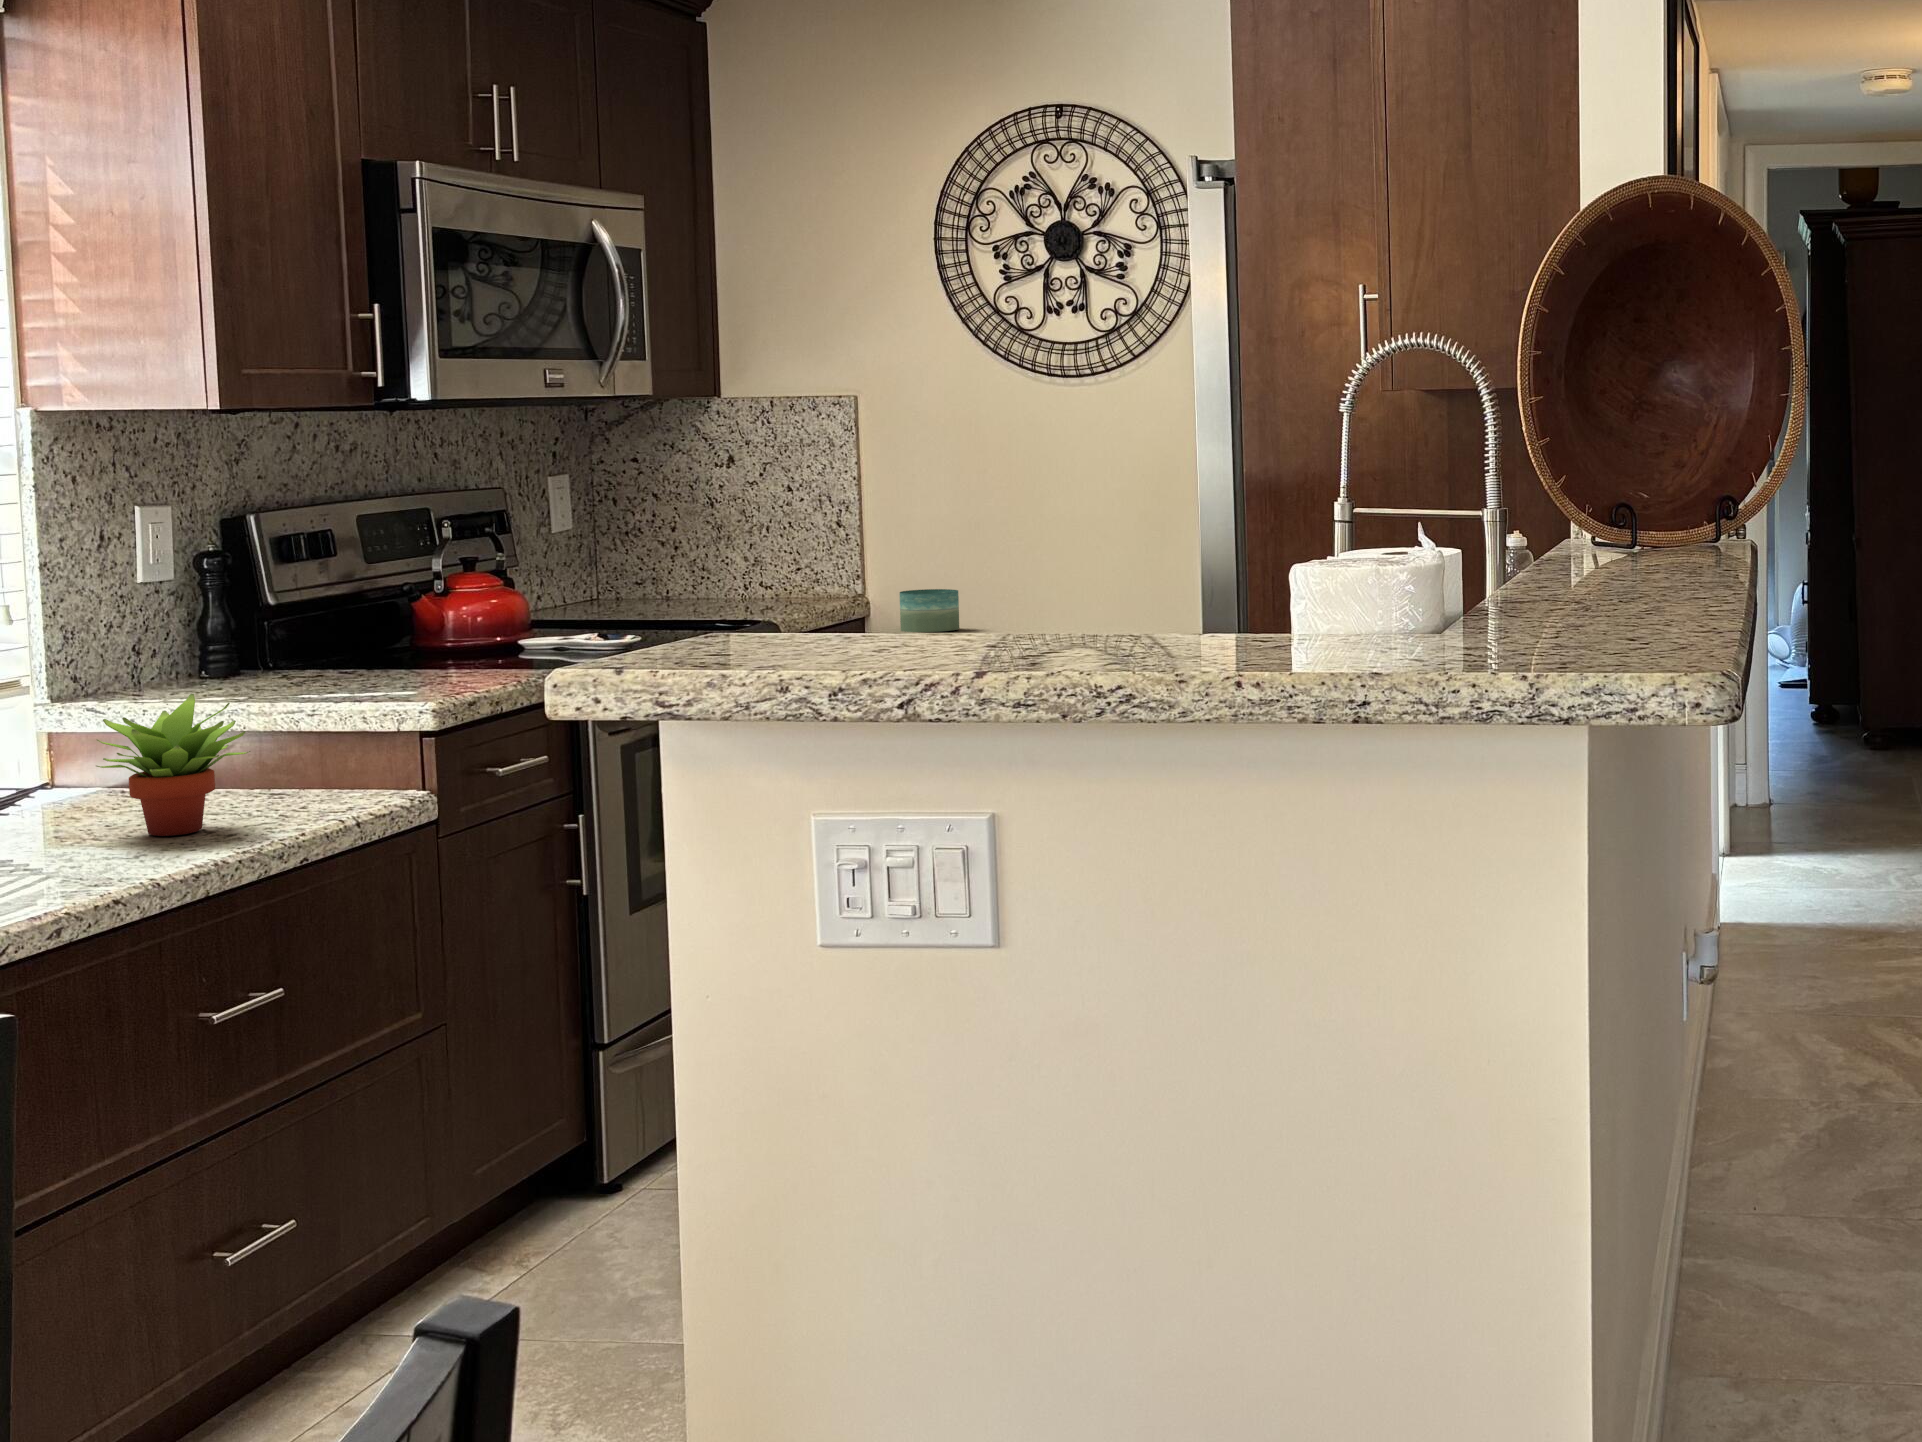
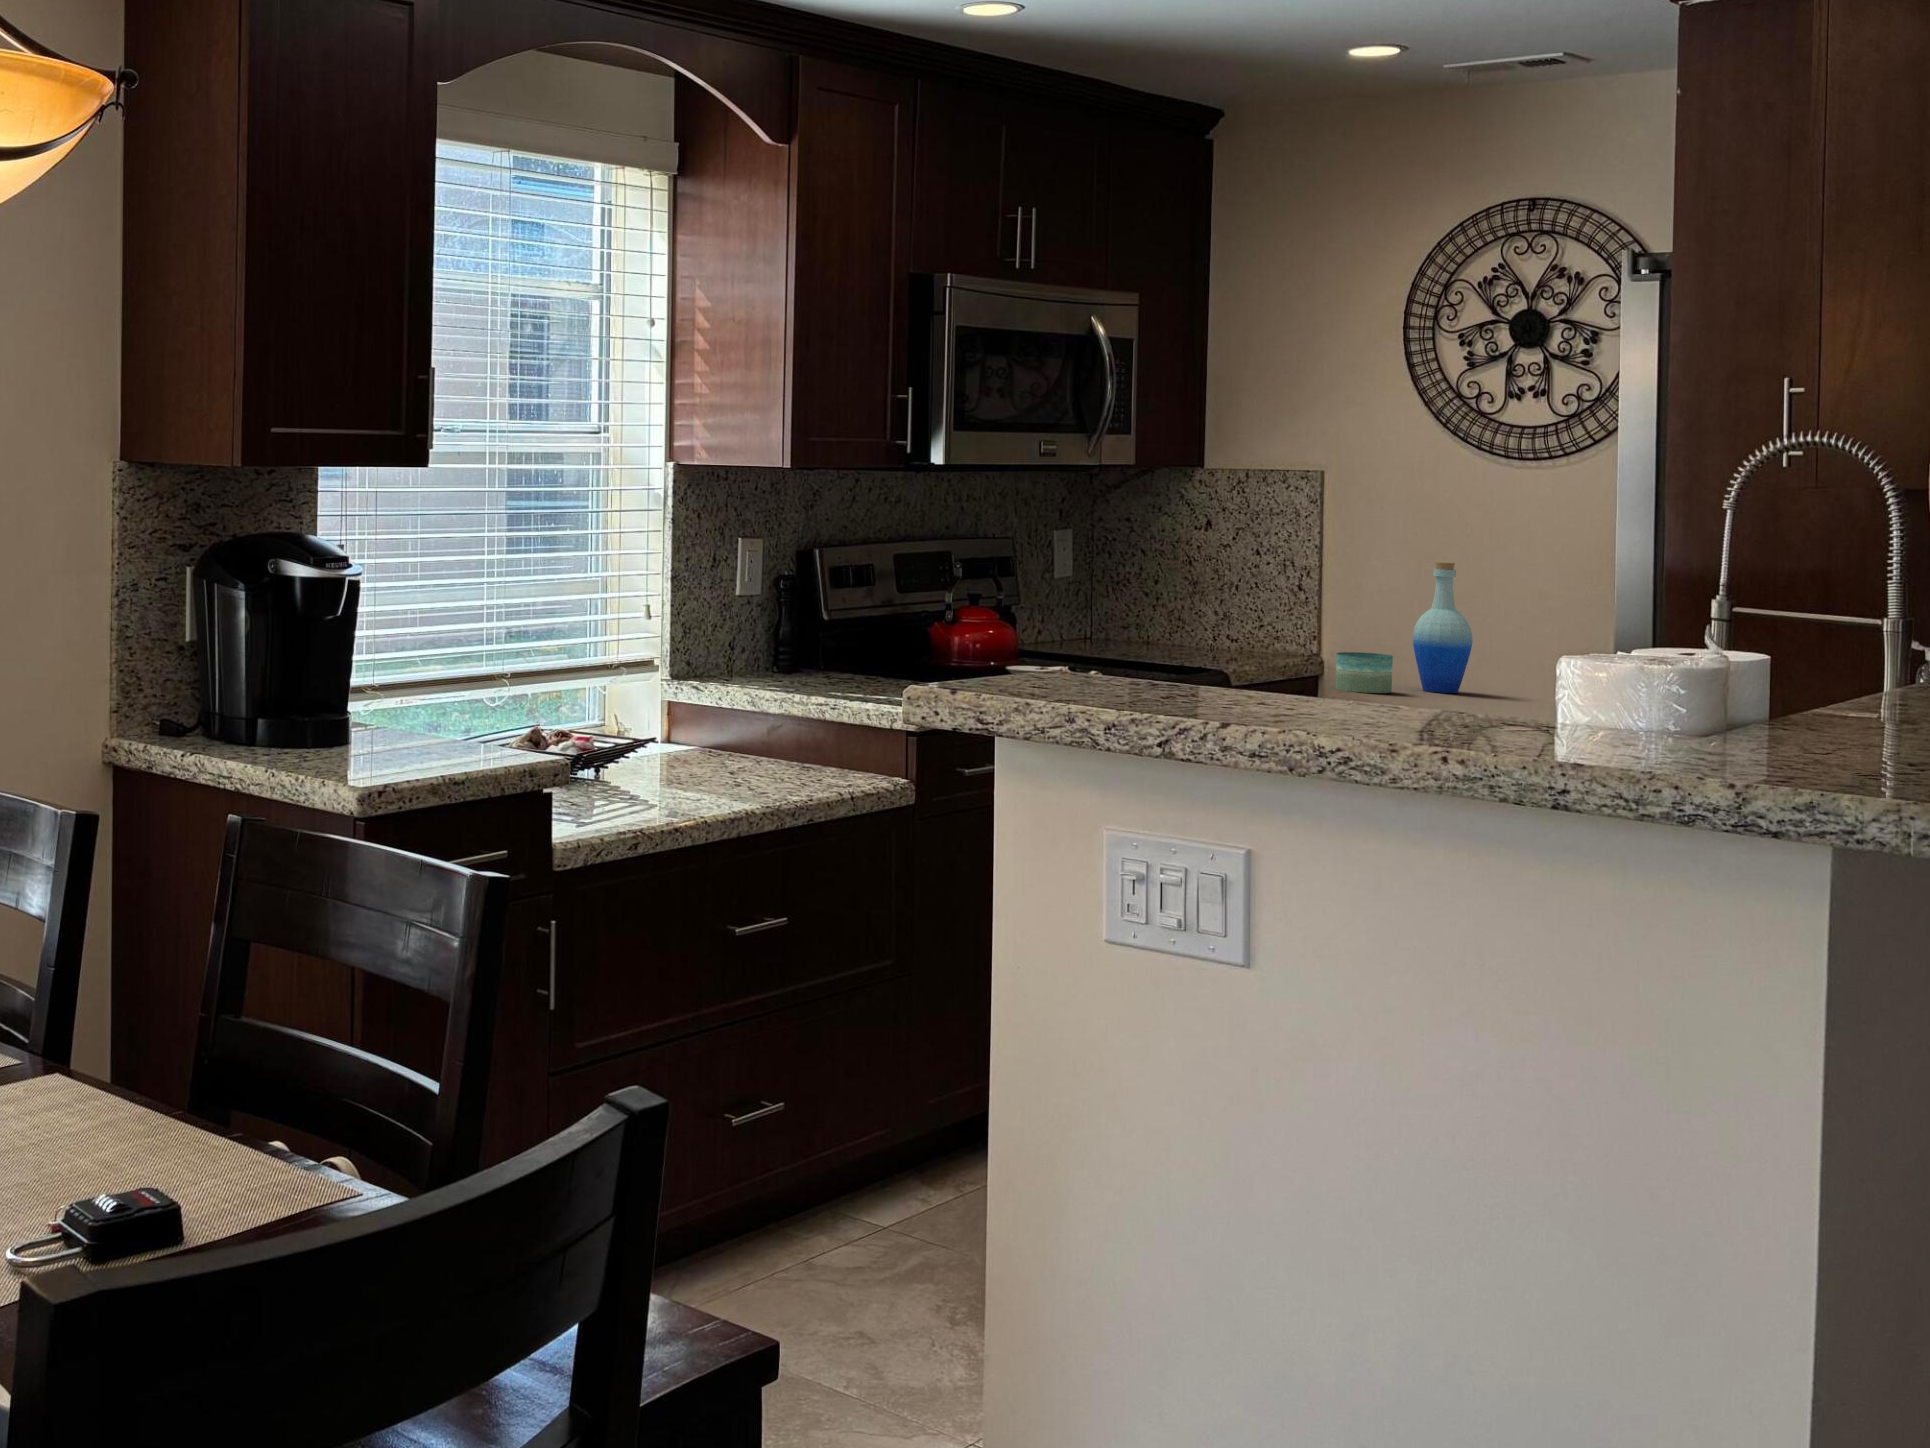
bottle: none [972,487,1032,625] -> present [1412,562,1473,693]
succulent plant: present [97,694,250,836] -> none [683,683,783,788]

